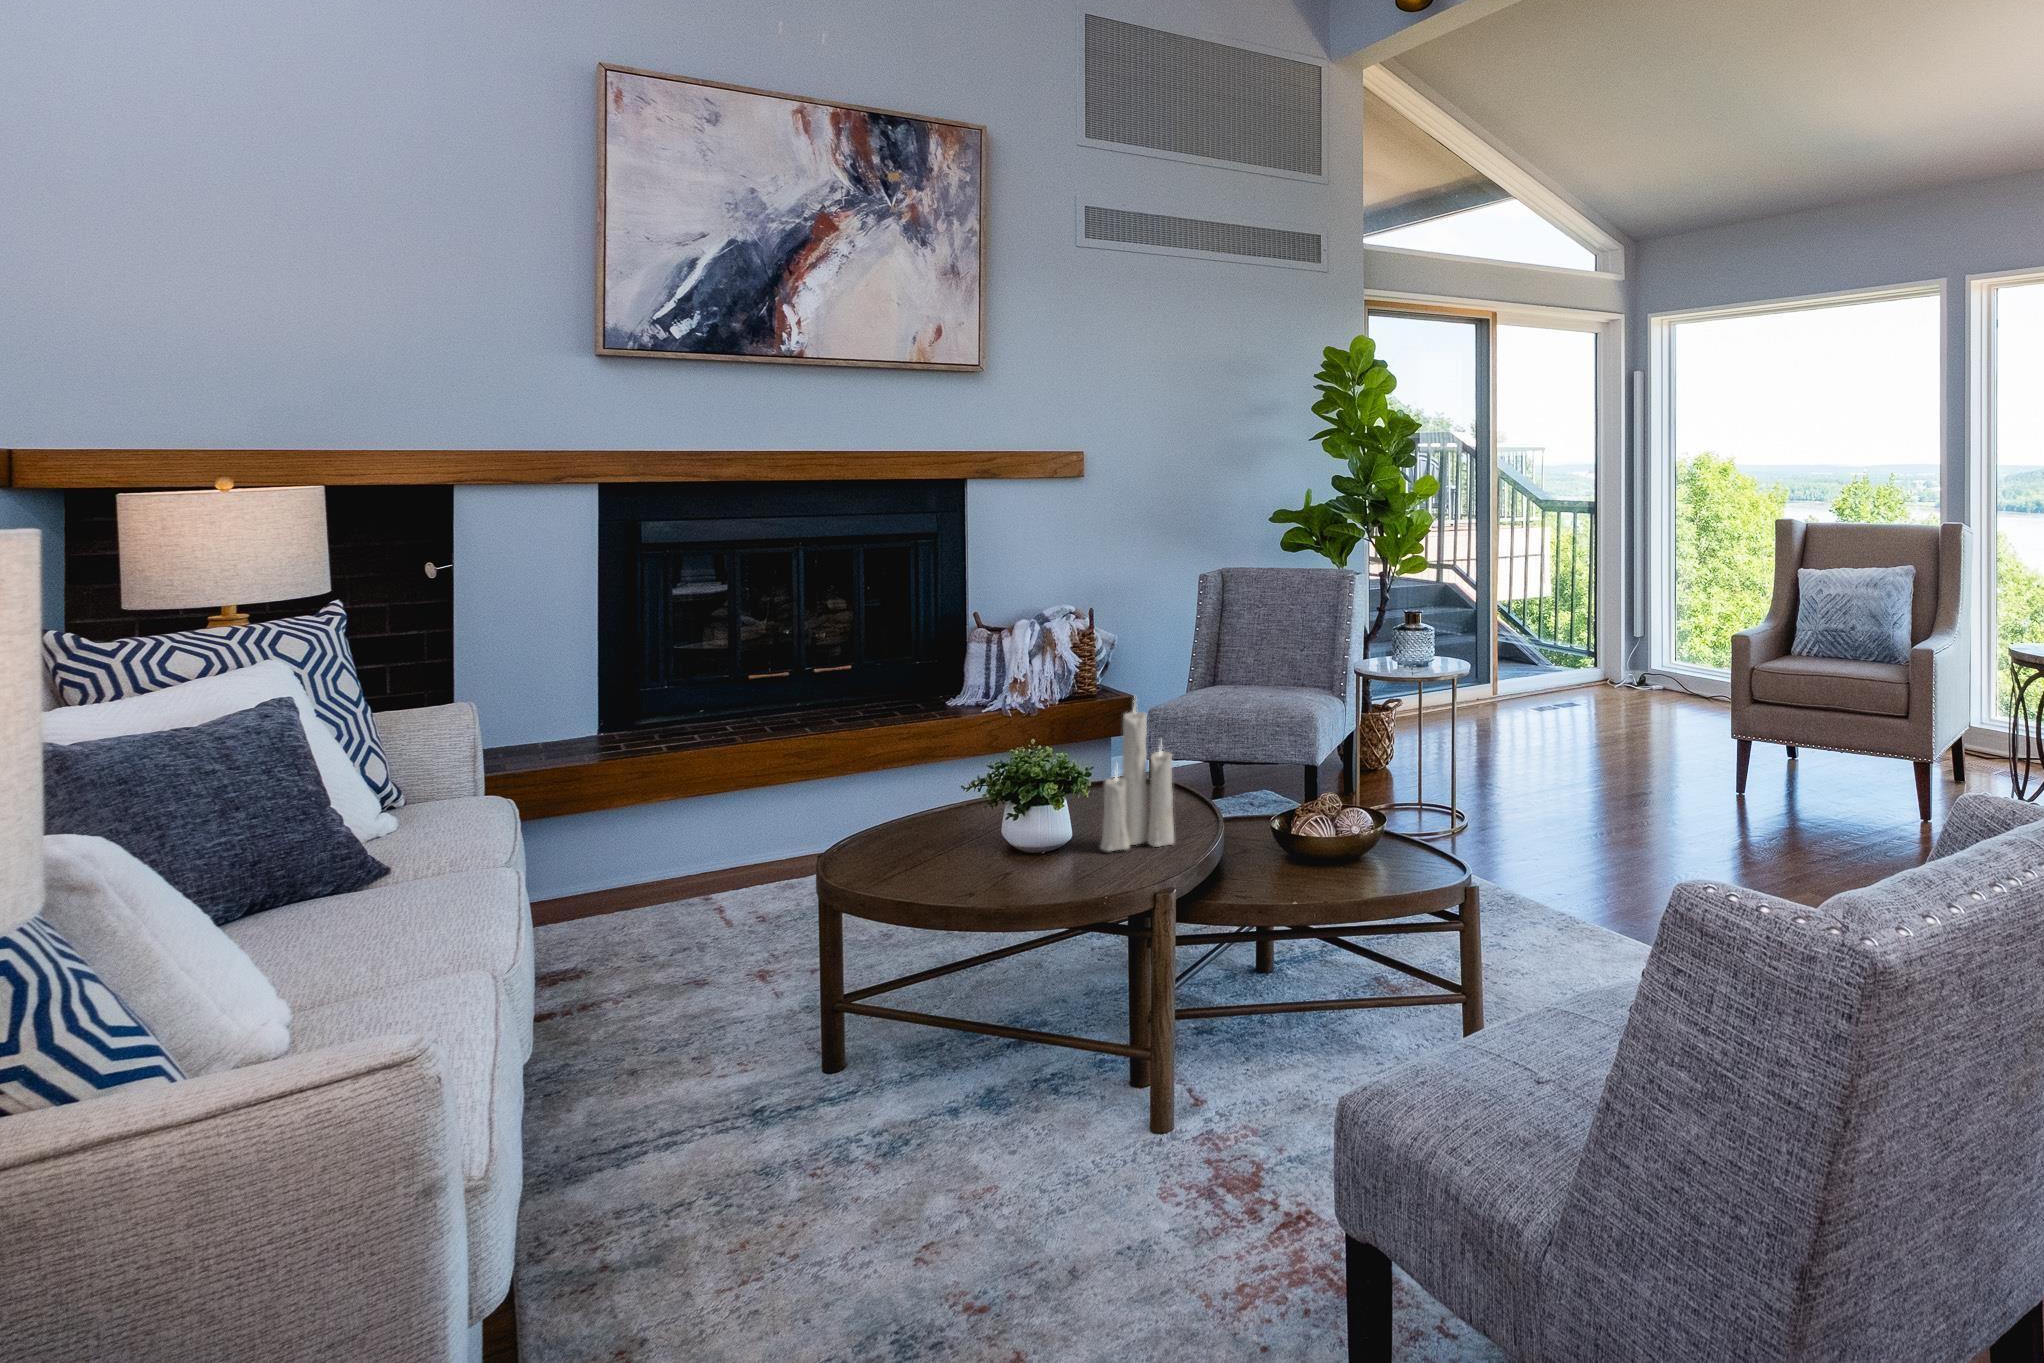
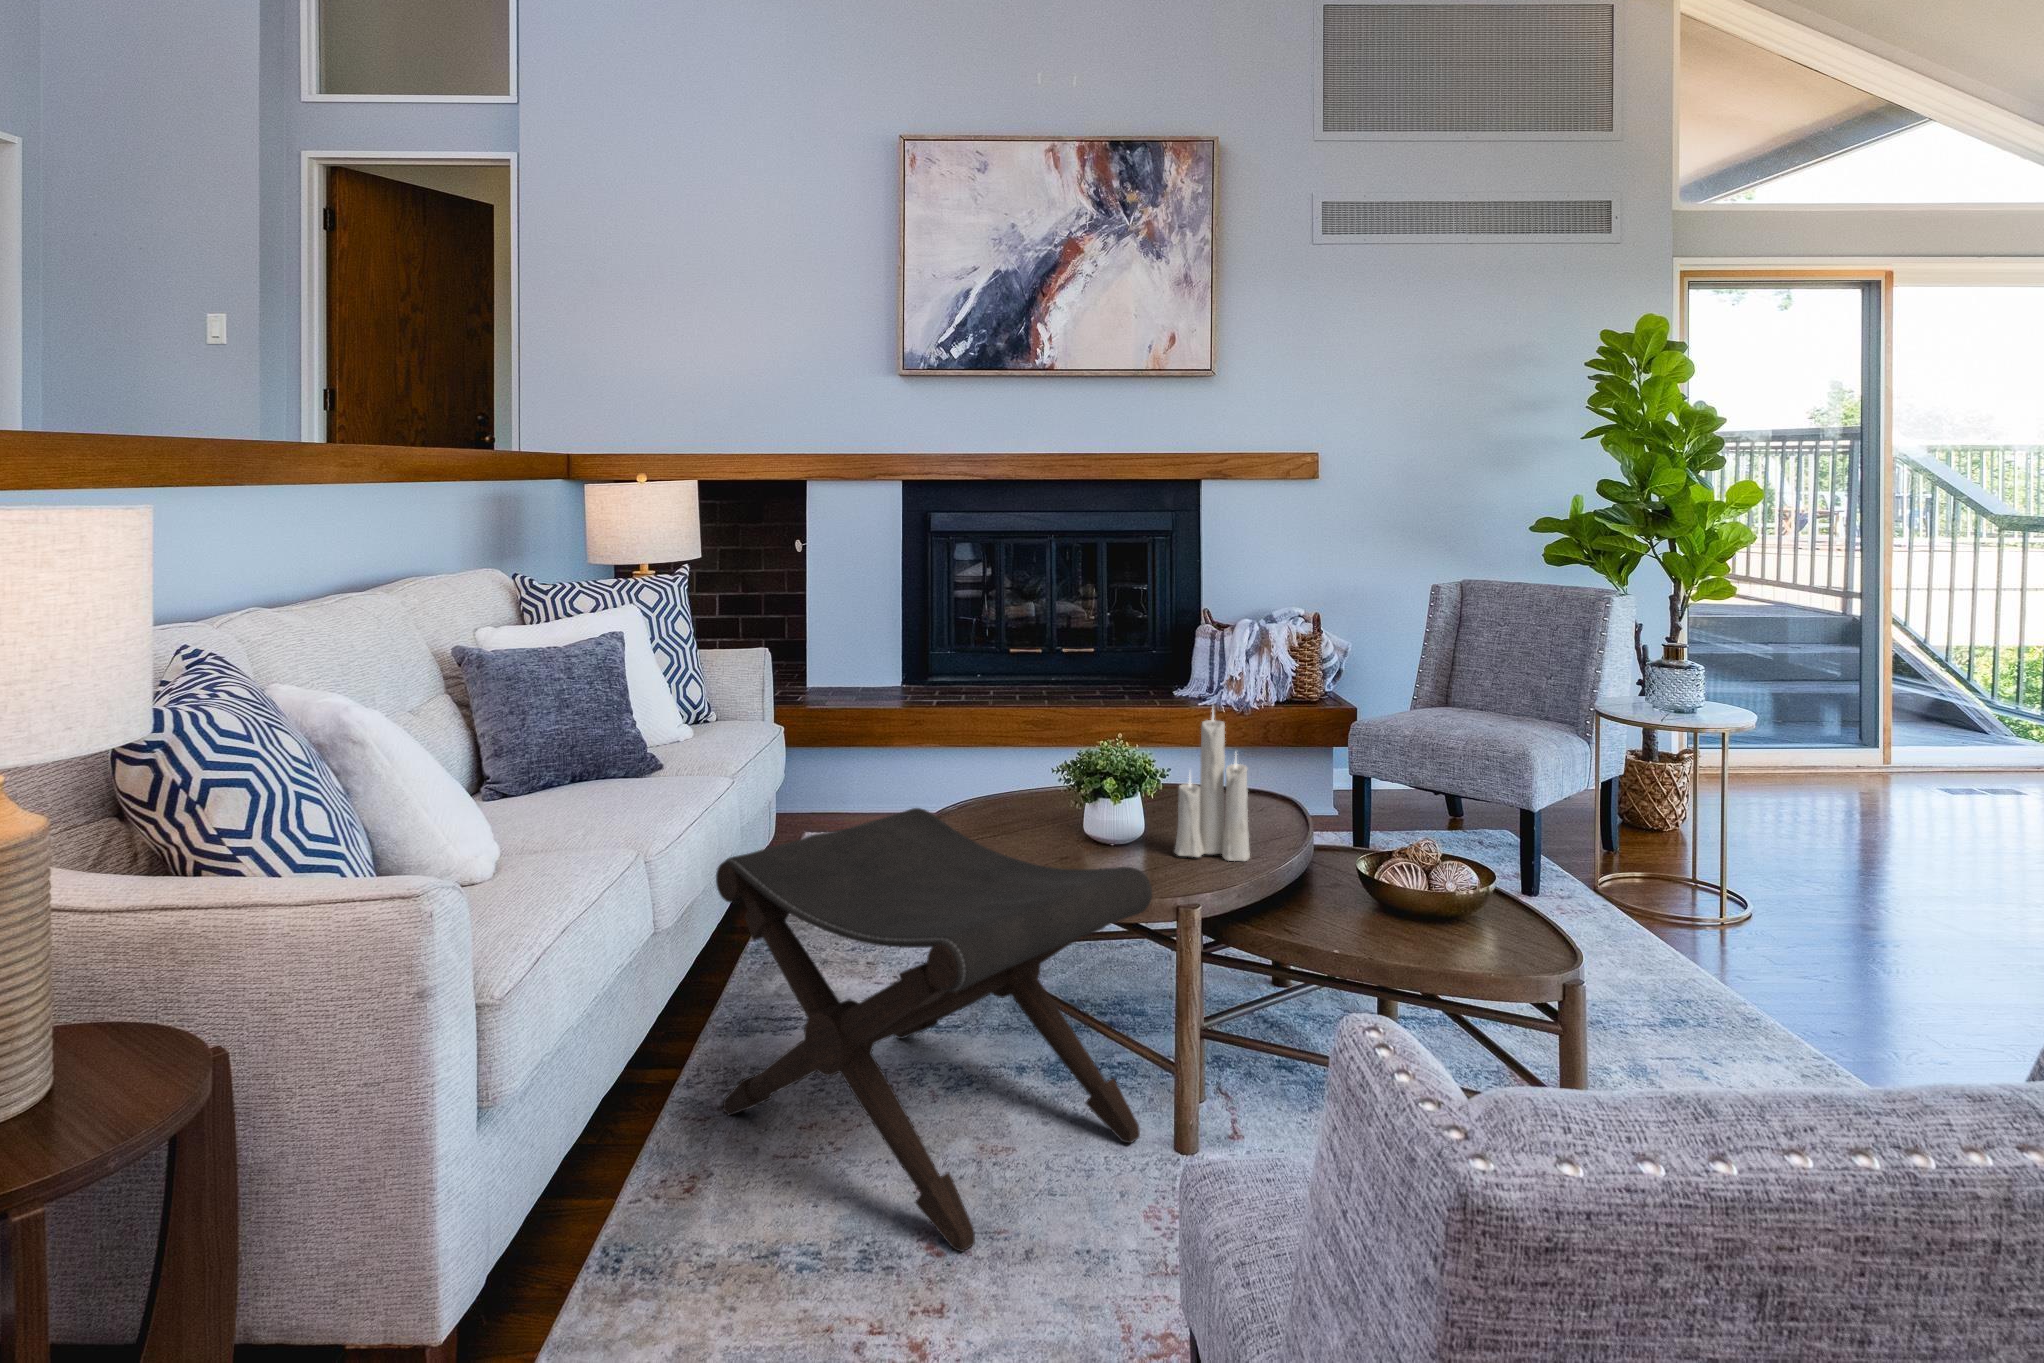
footstool: none [600,855,1124,1298] -> present [716,808,1152,1252]

